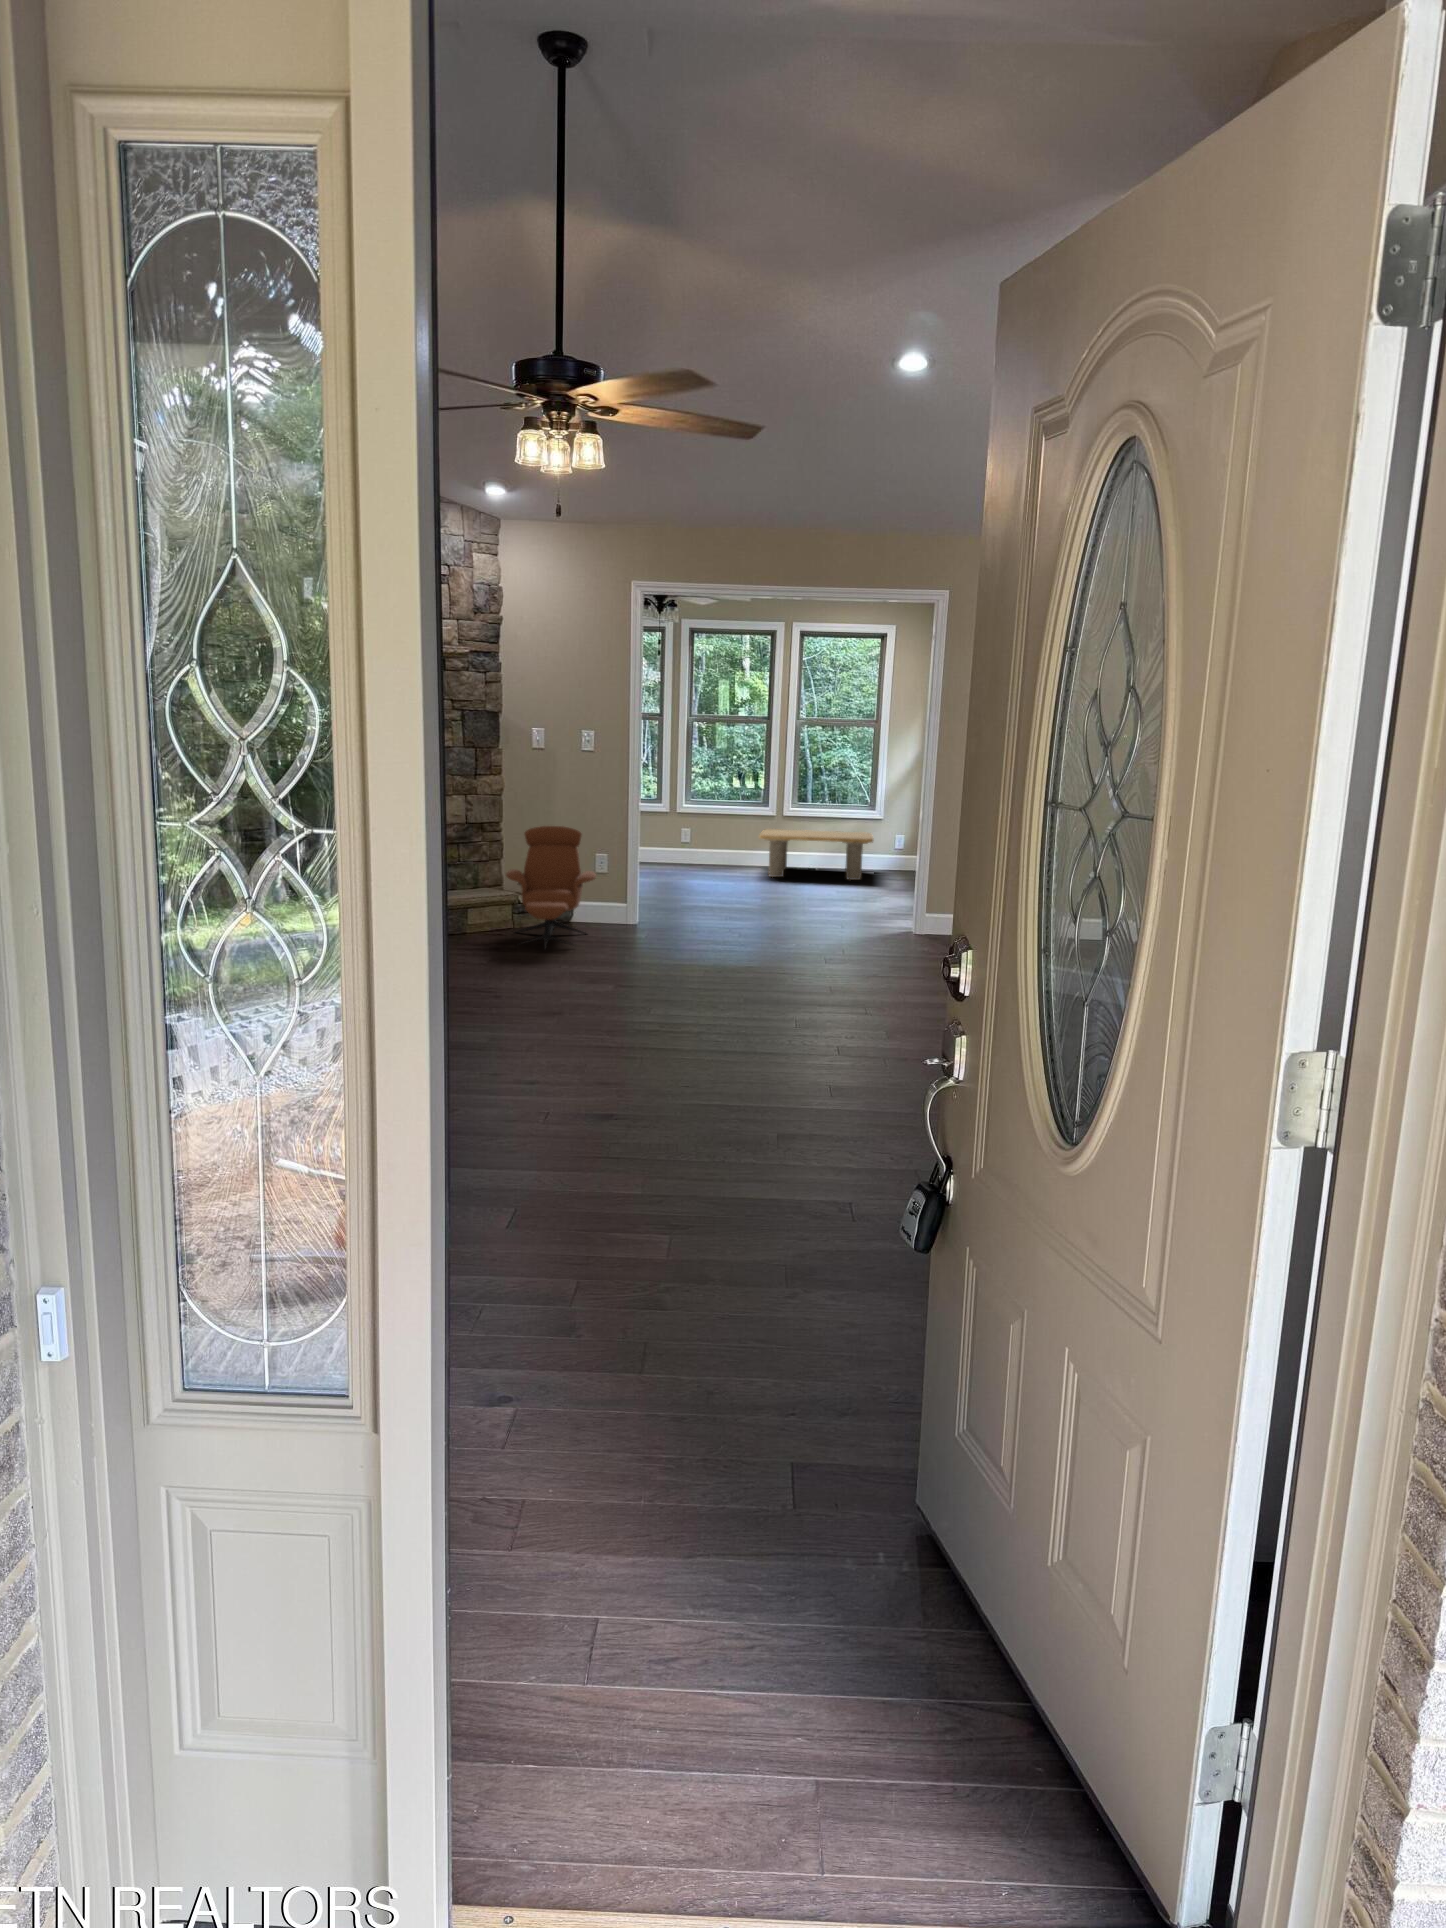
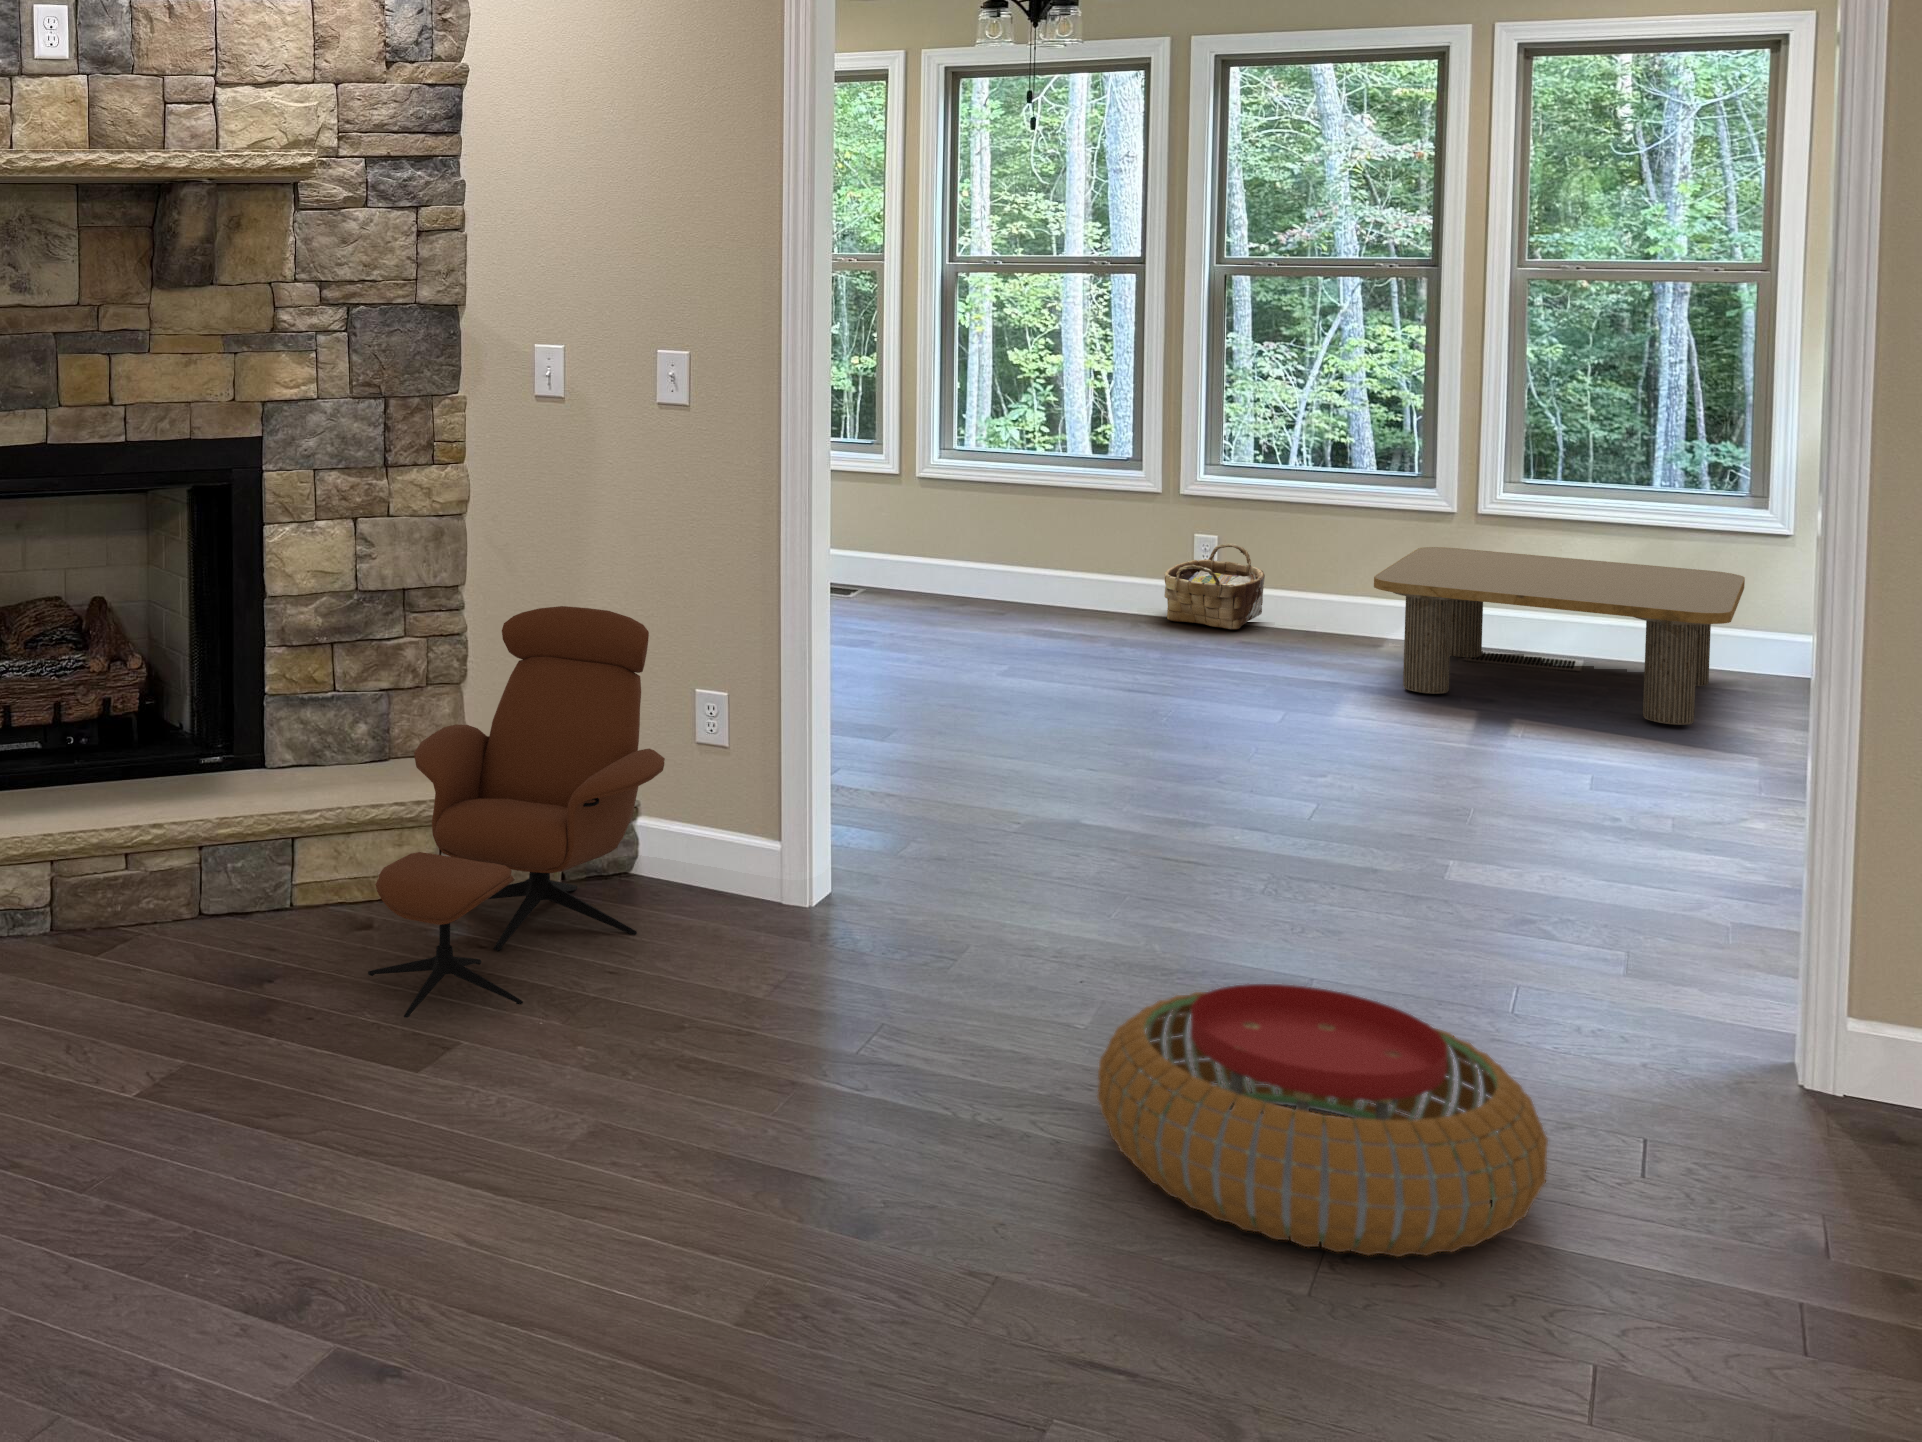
woven basket: none [672,833,708,865] -> present [1165,543,1265,629]
pouf: none [761,909,876,961] -> present [1097,984,1548,1257]

